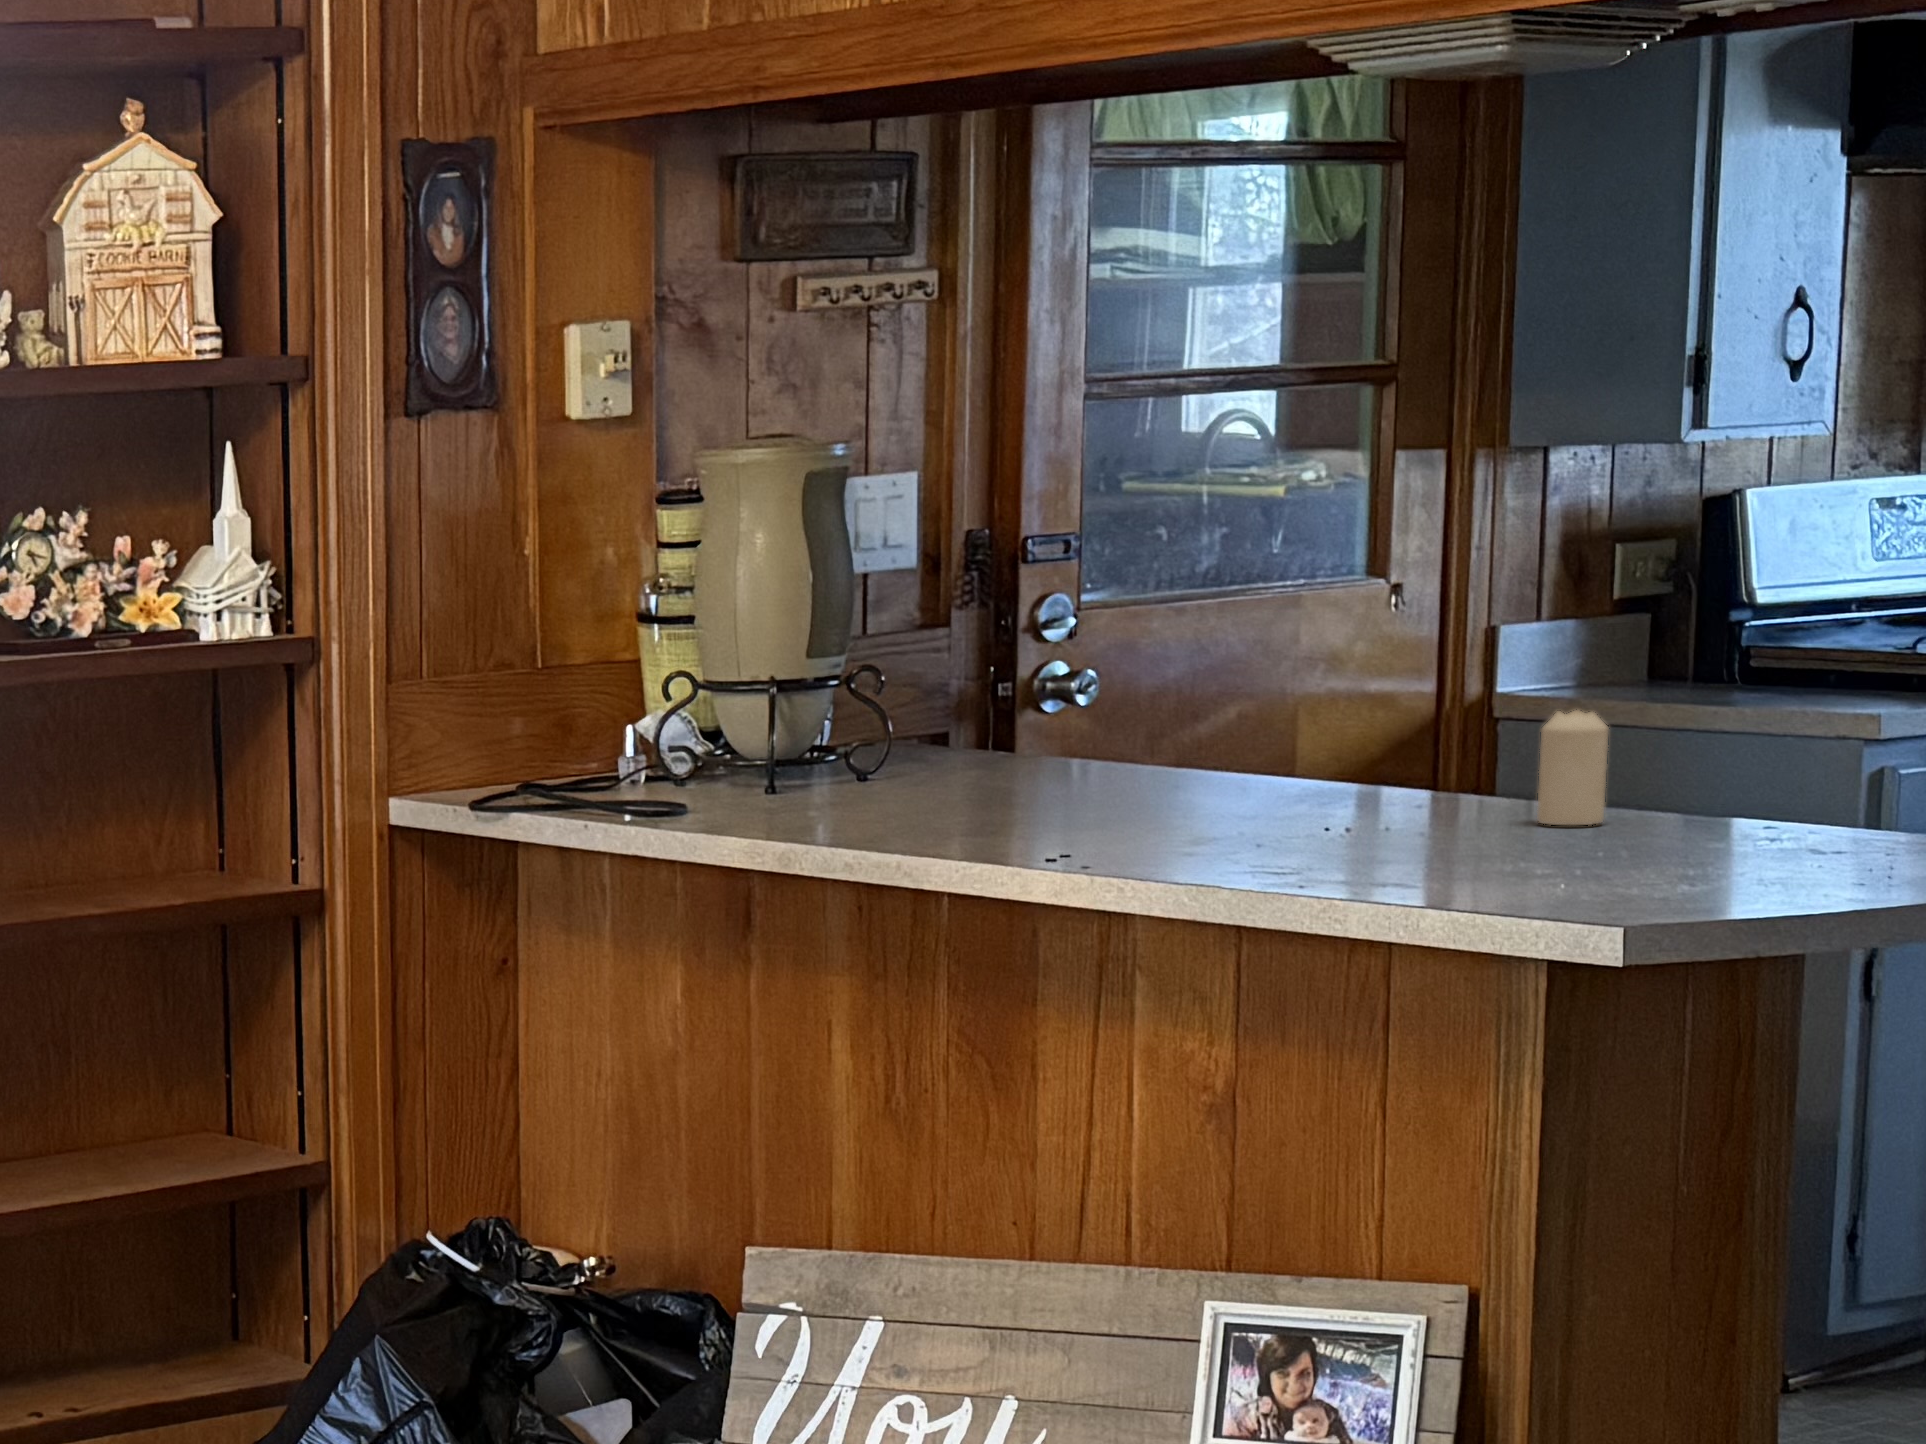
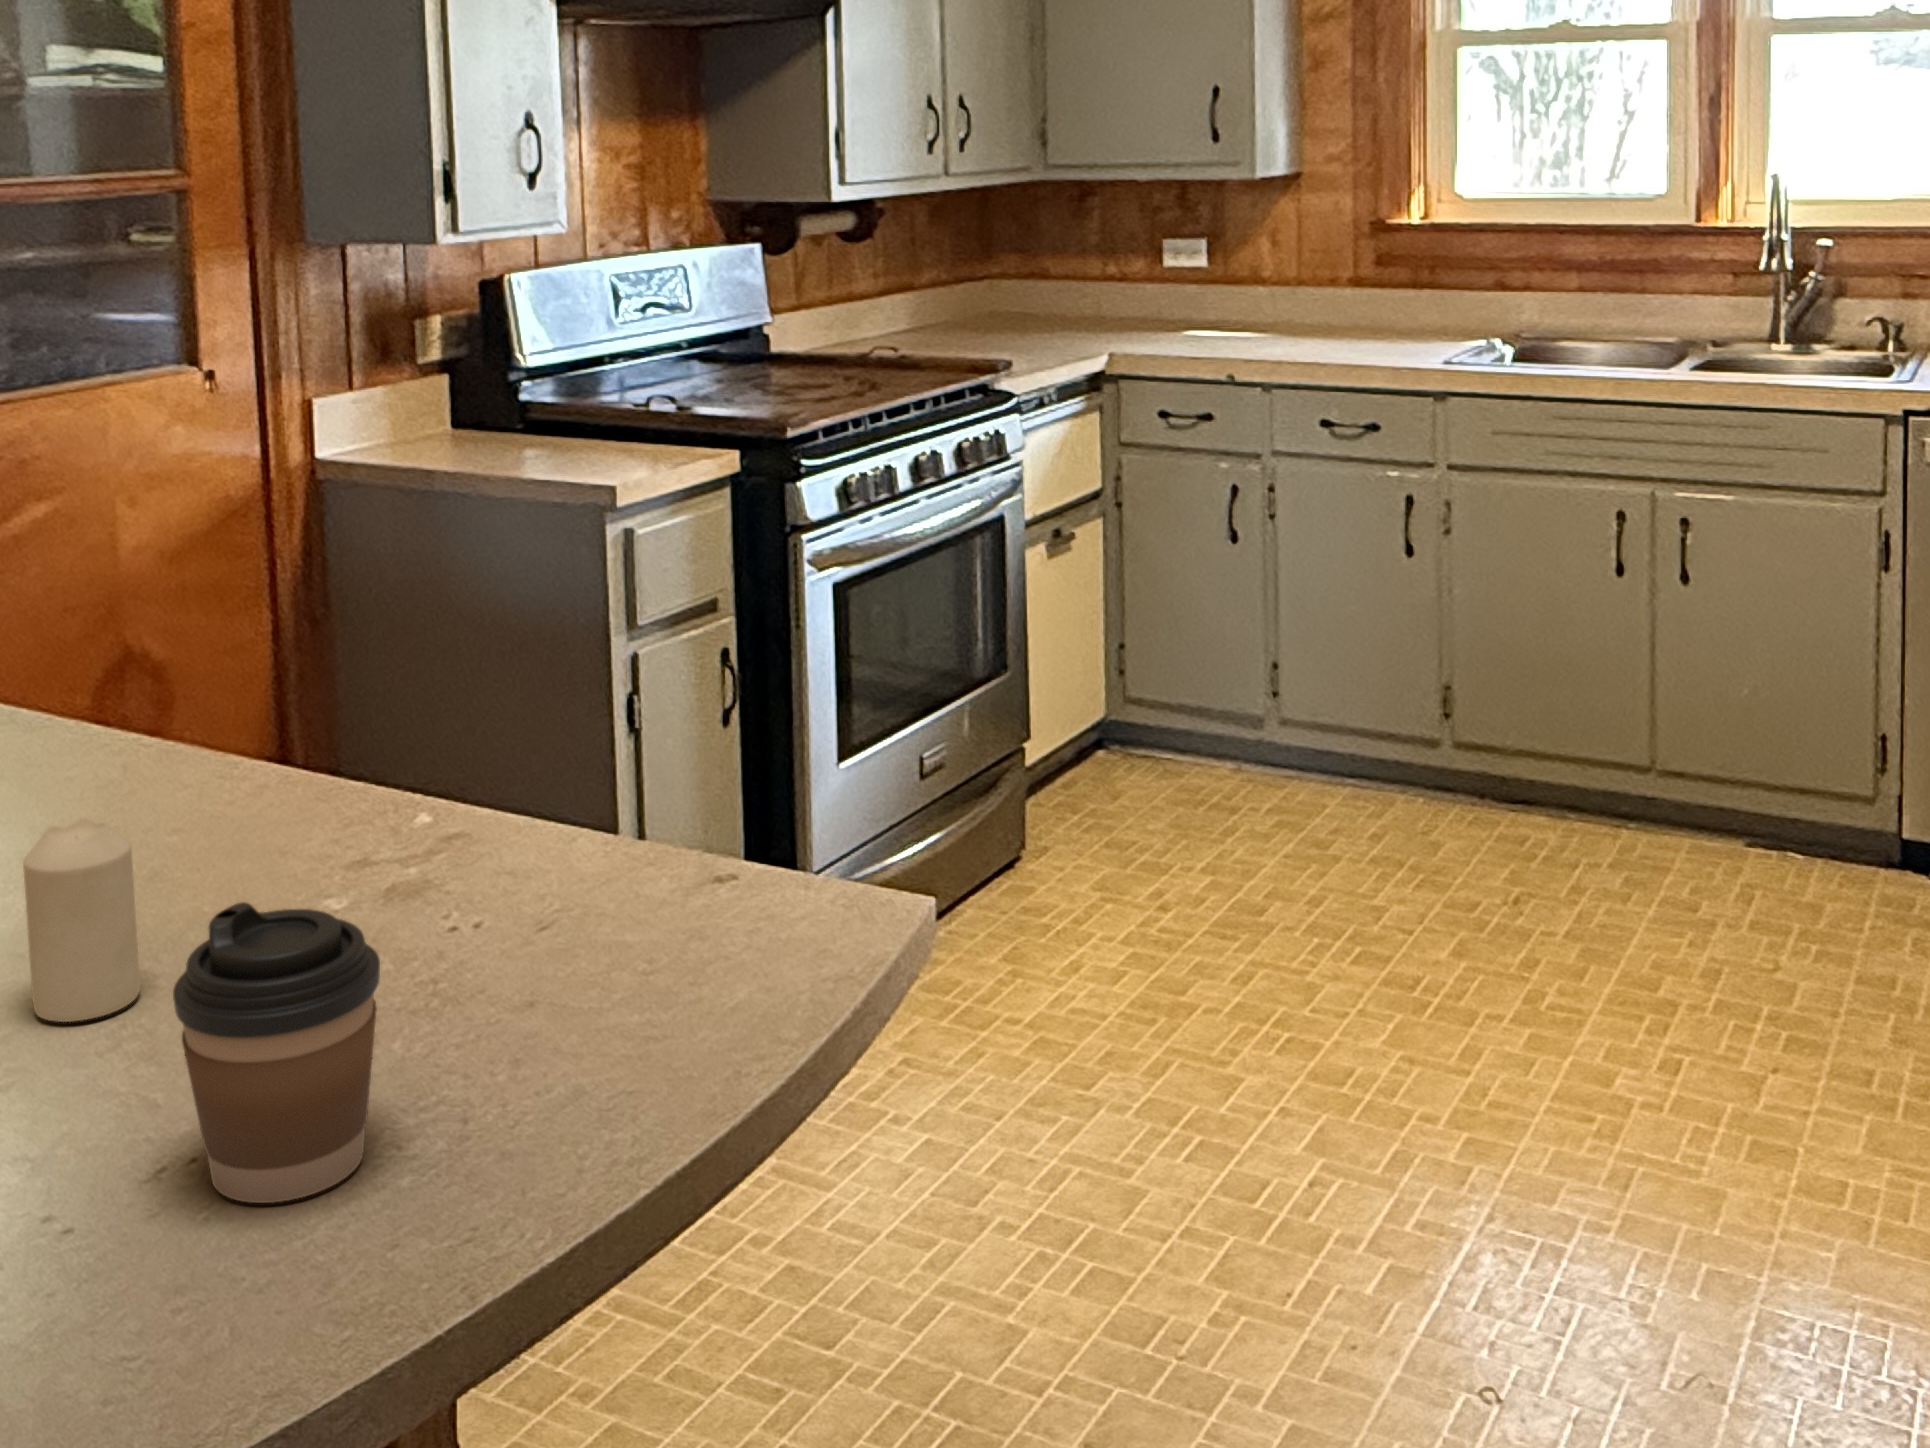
coffee cup: none [1687,705,1809,856] -> present [173,902,380,1203]

